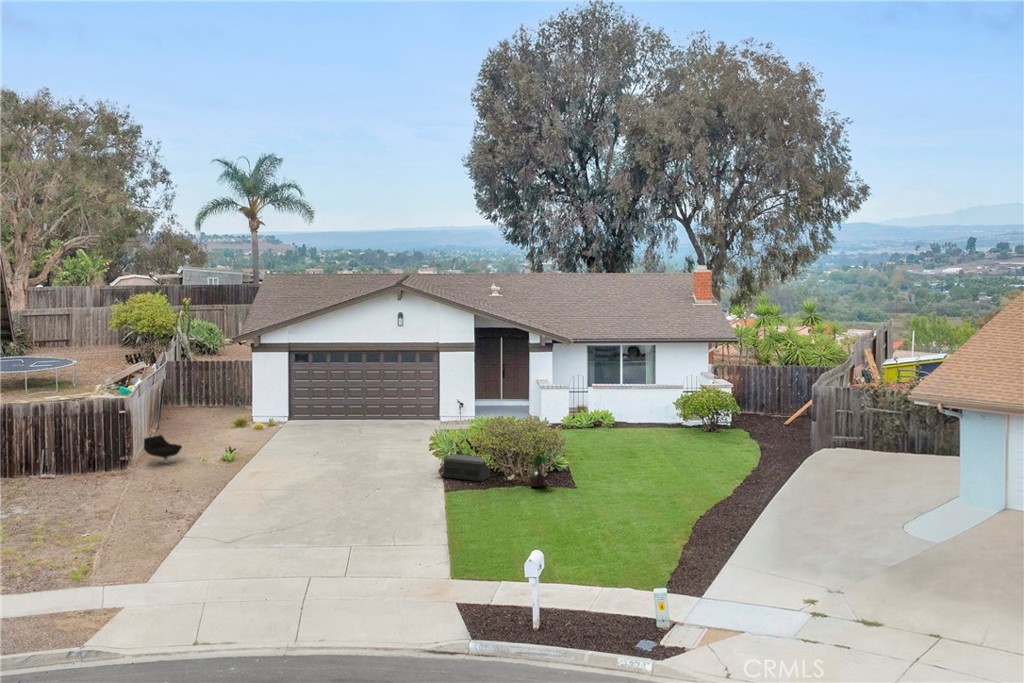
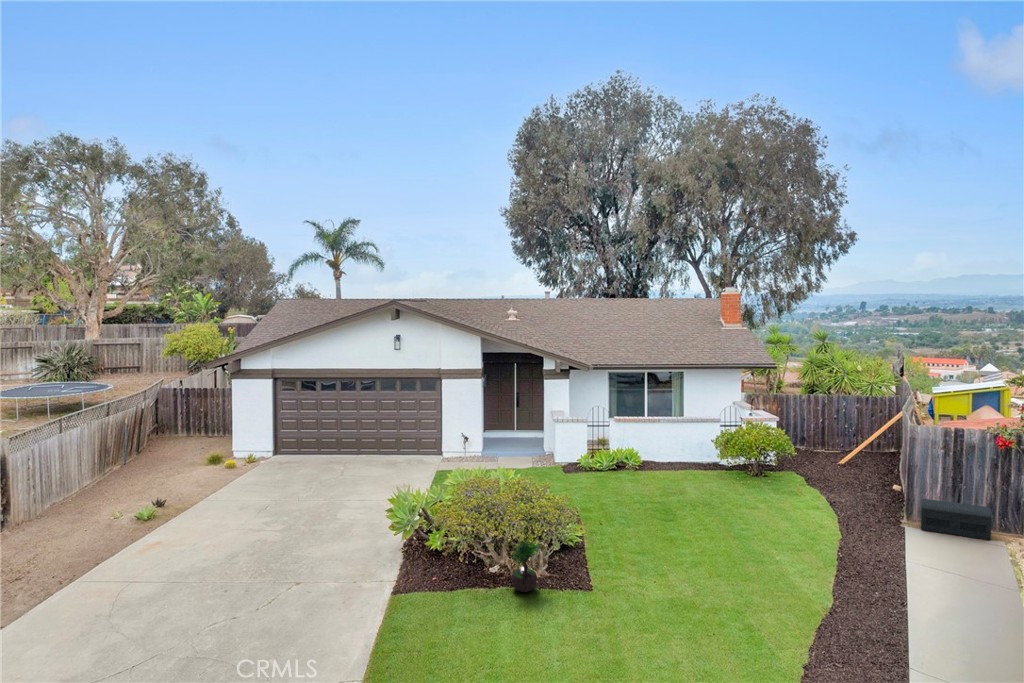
lounge chair: present [144,435,182,464] -> none [33,484,86,527]
storage bench: present [444,454,490,482] -> present [921,499,992,540]

